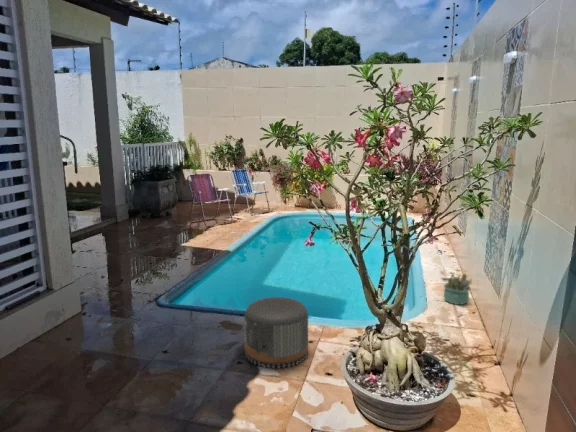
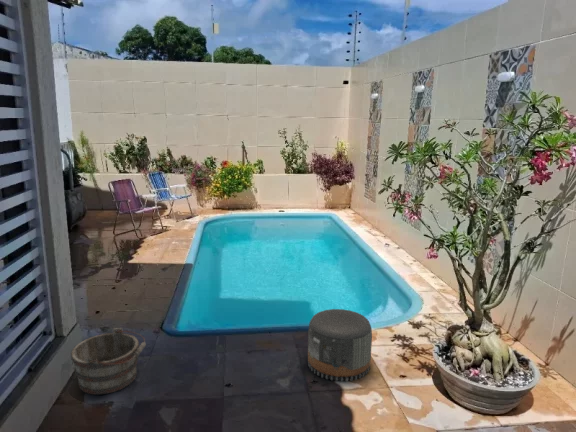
decorative plant: present [442,274,472,305] -> none [416,264,448,292]
bucket: none [49,289,115,340] -> present [71,328,146,394]

